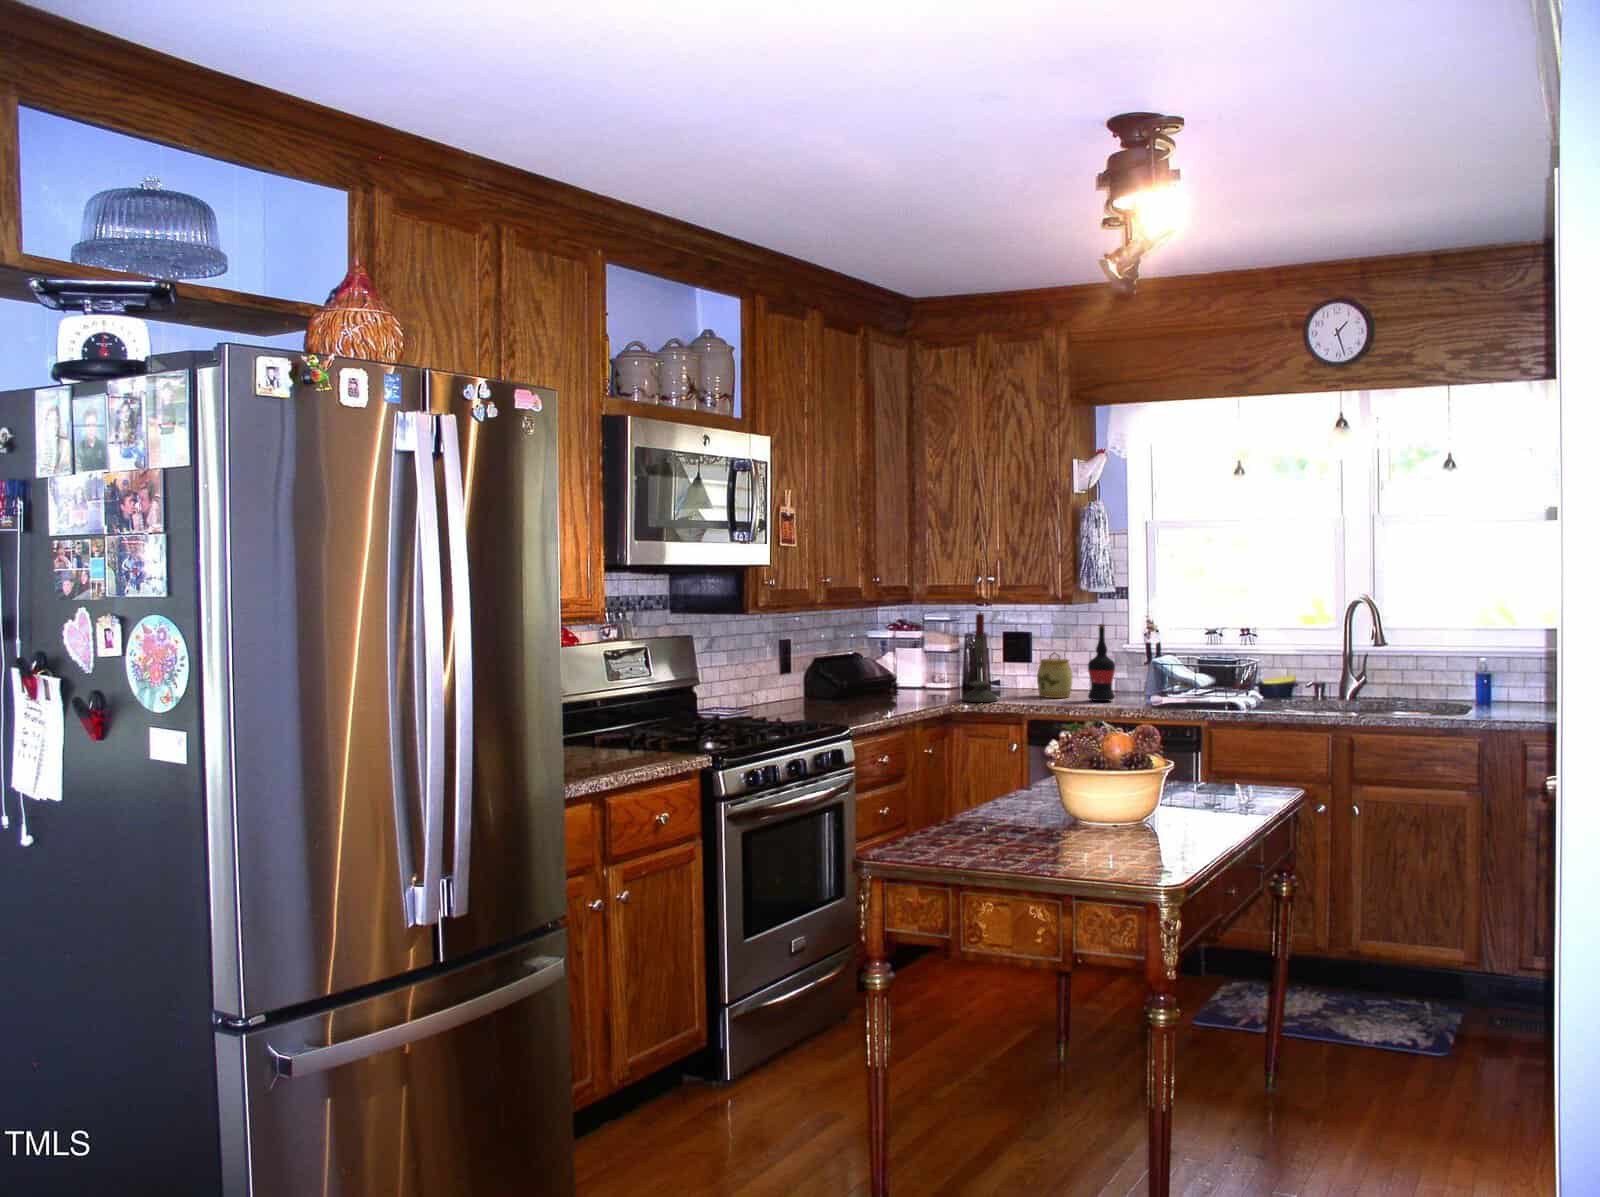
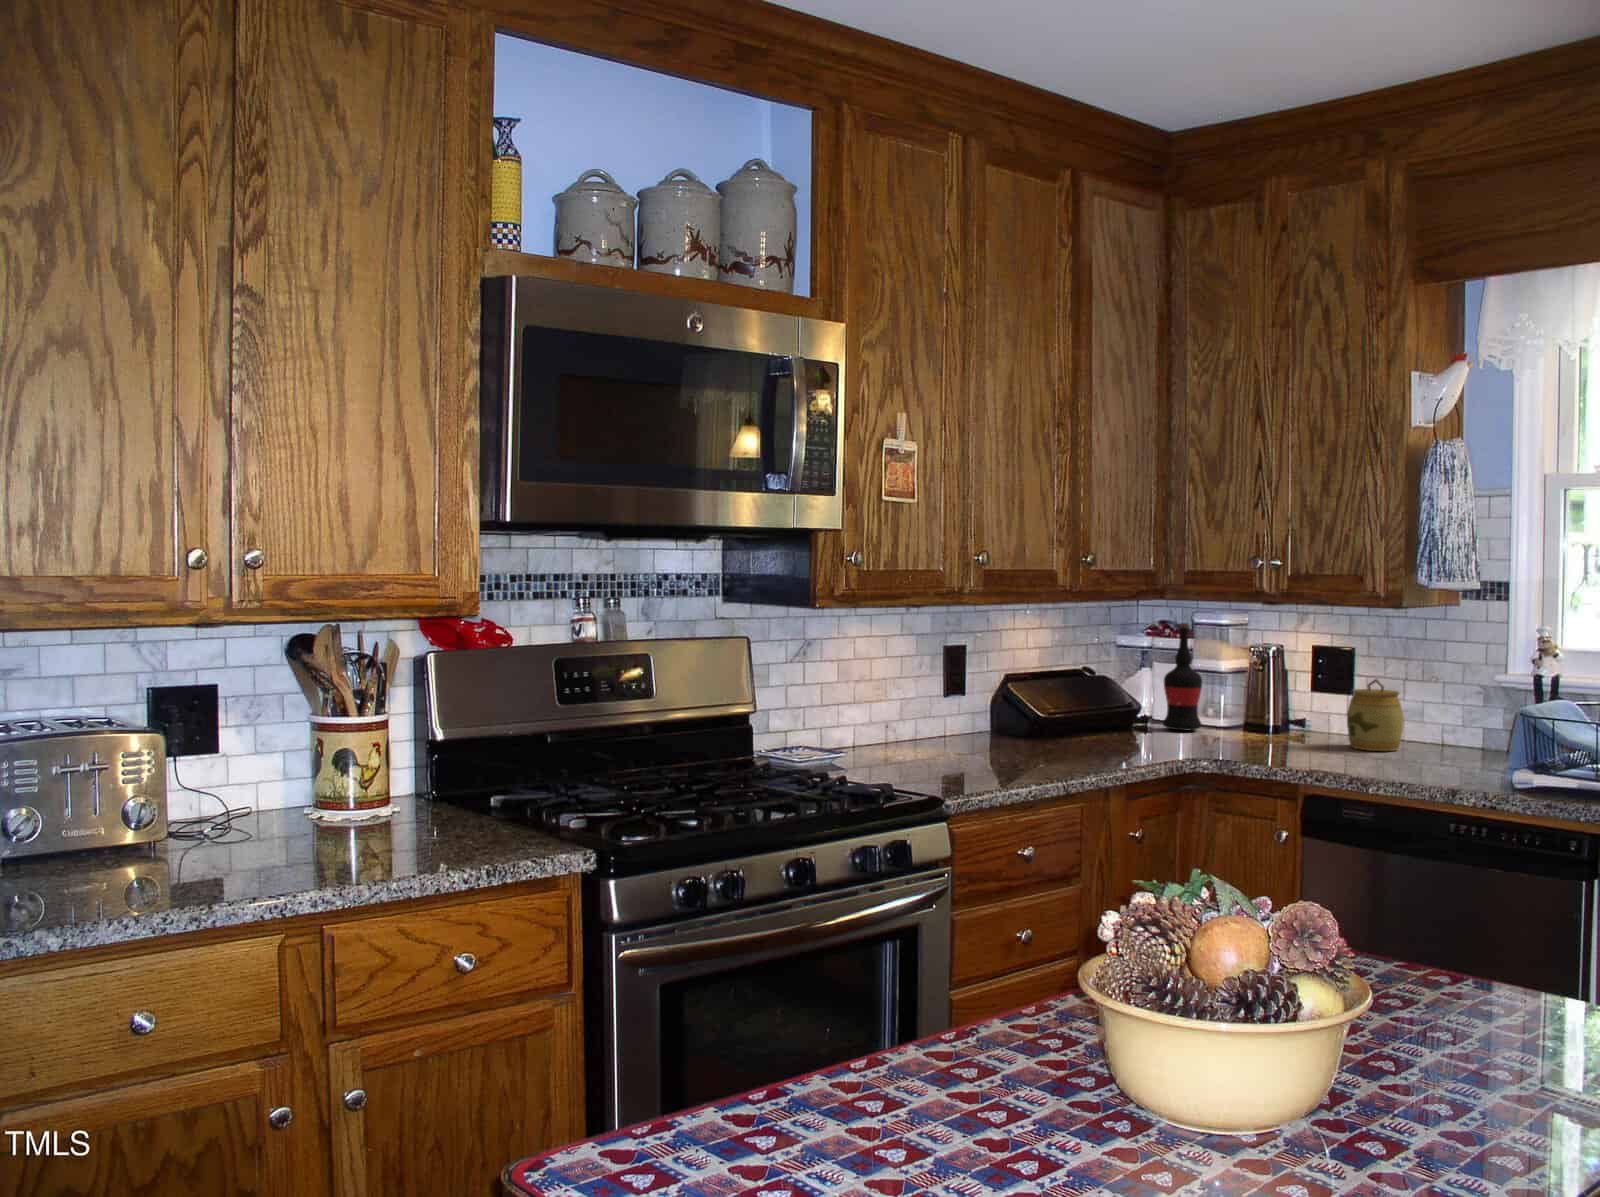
candle: present [962,613,997,702] -> none [1215,611,1271,751]
wine bottle: present [1088,624,1115,701] -> present [1163,623,1202,730]

